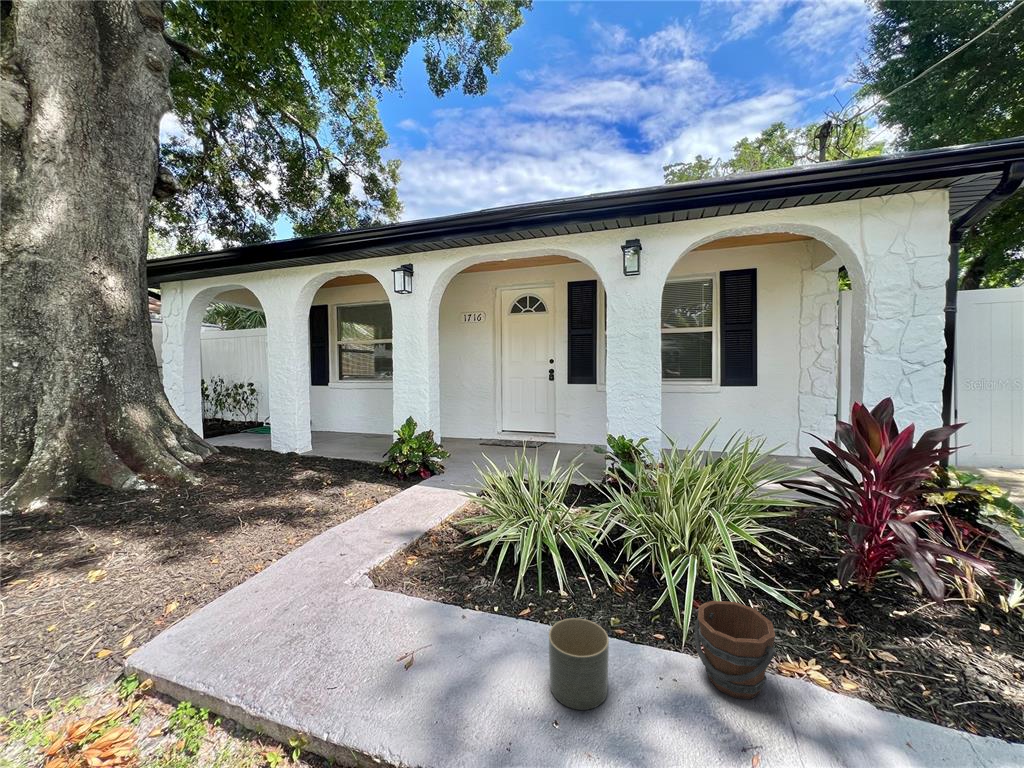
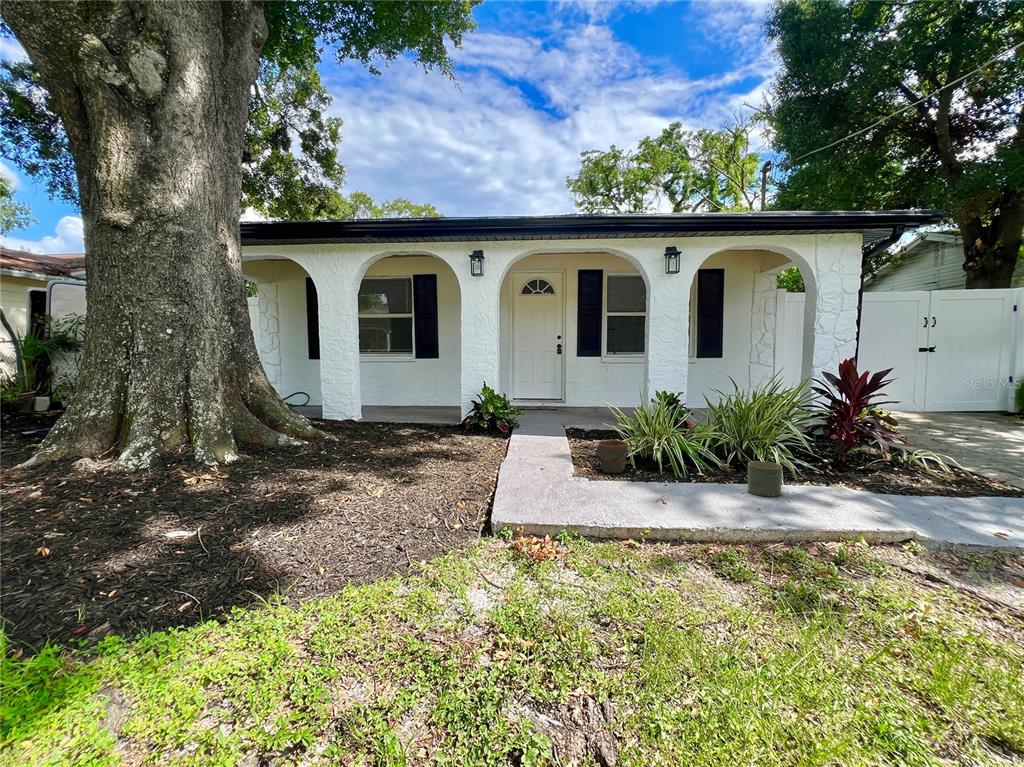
bucket: present [694,601,776,699] -> present [596,440,628,473]

